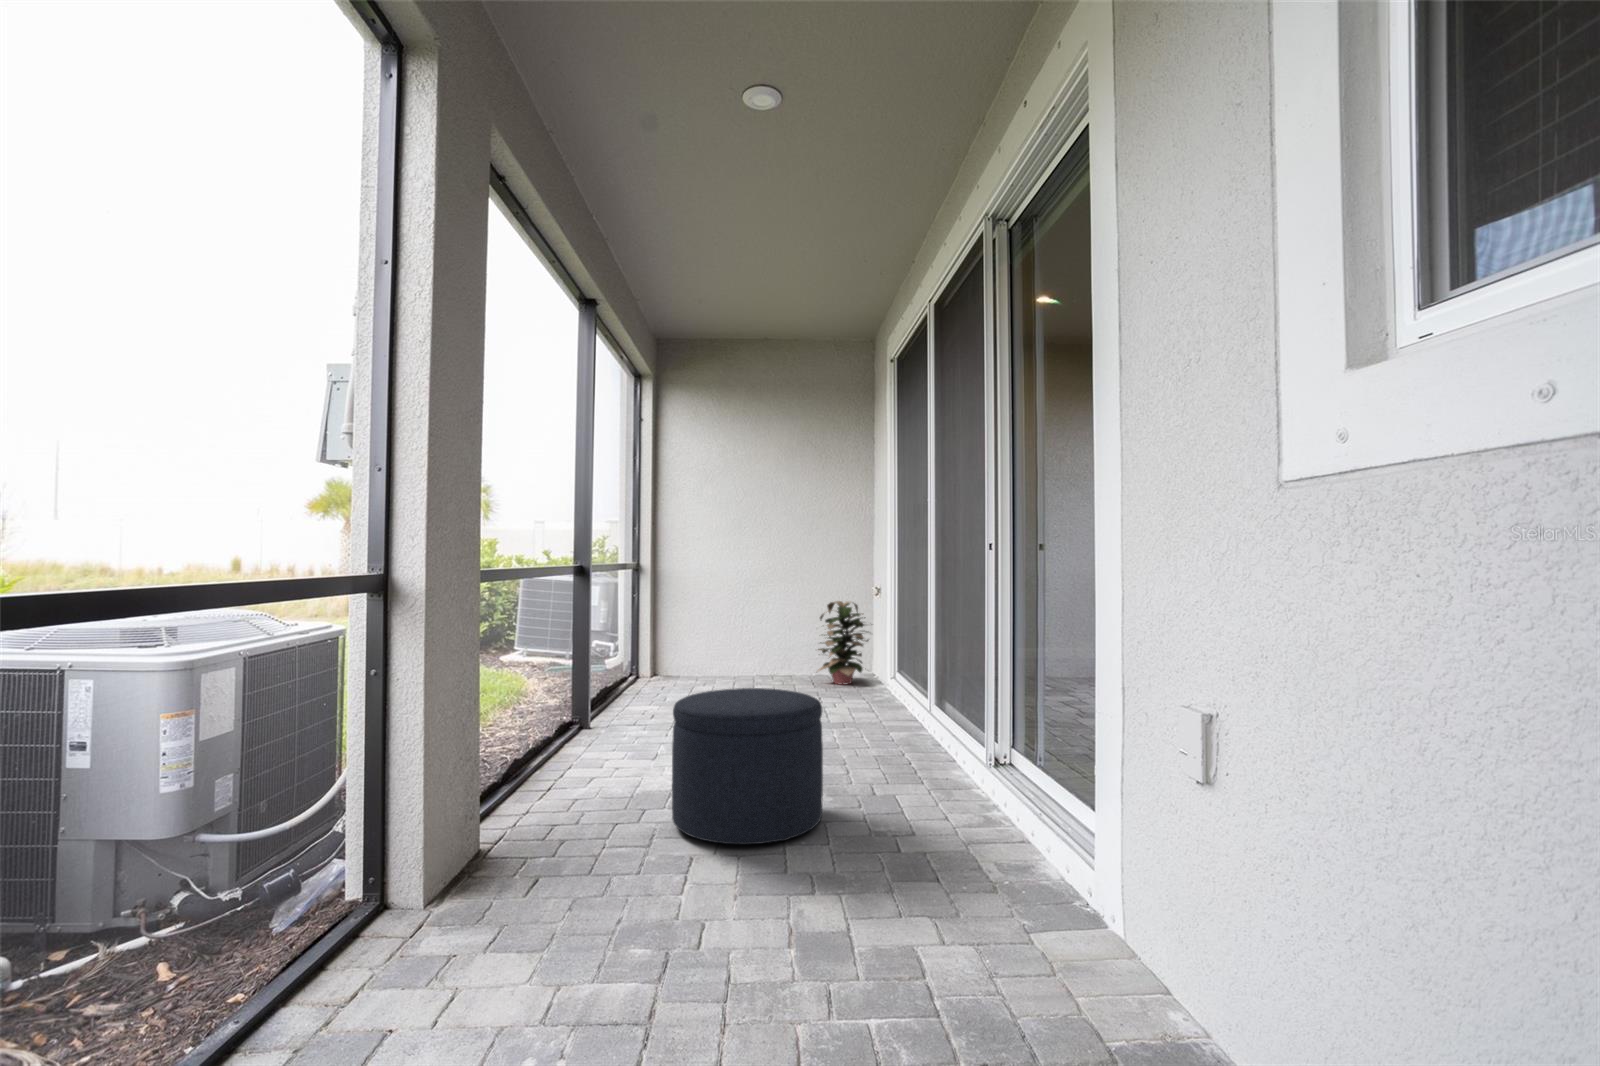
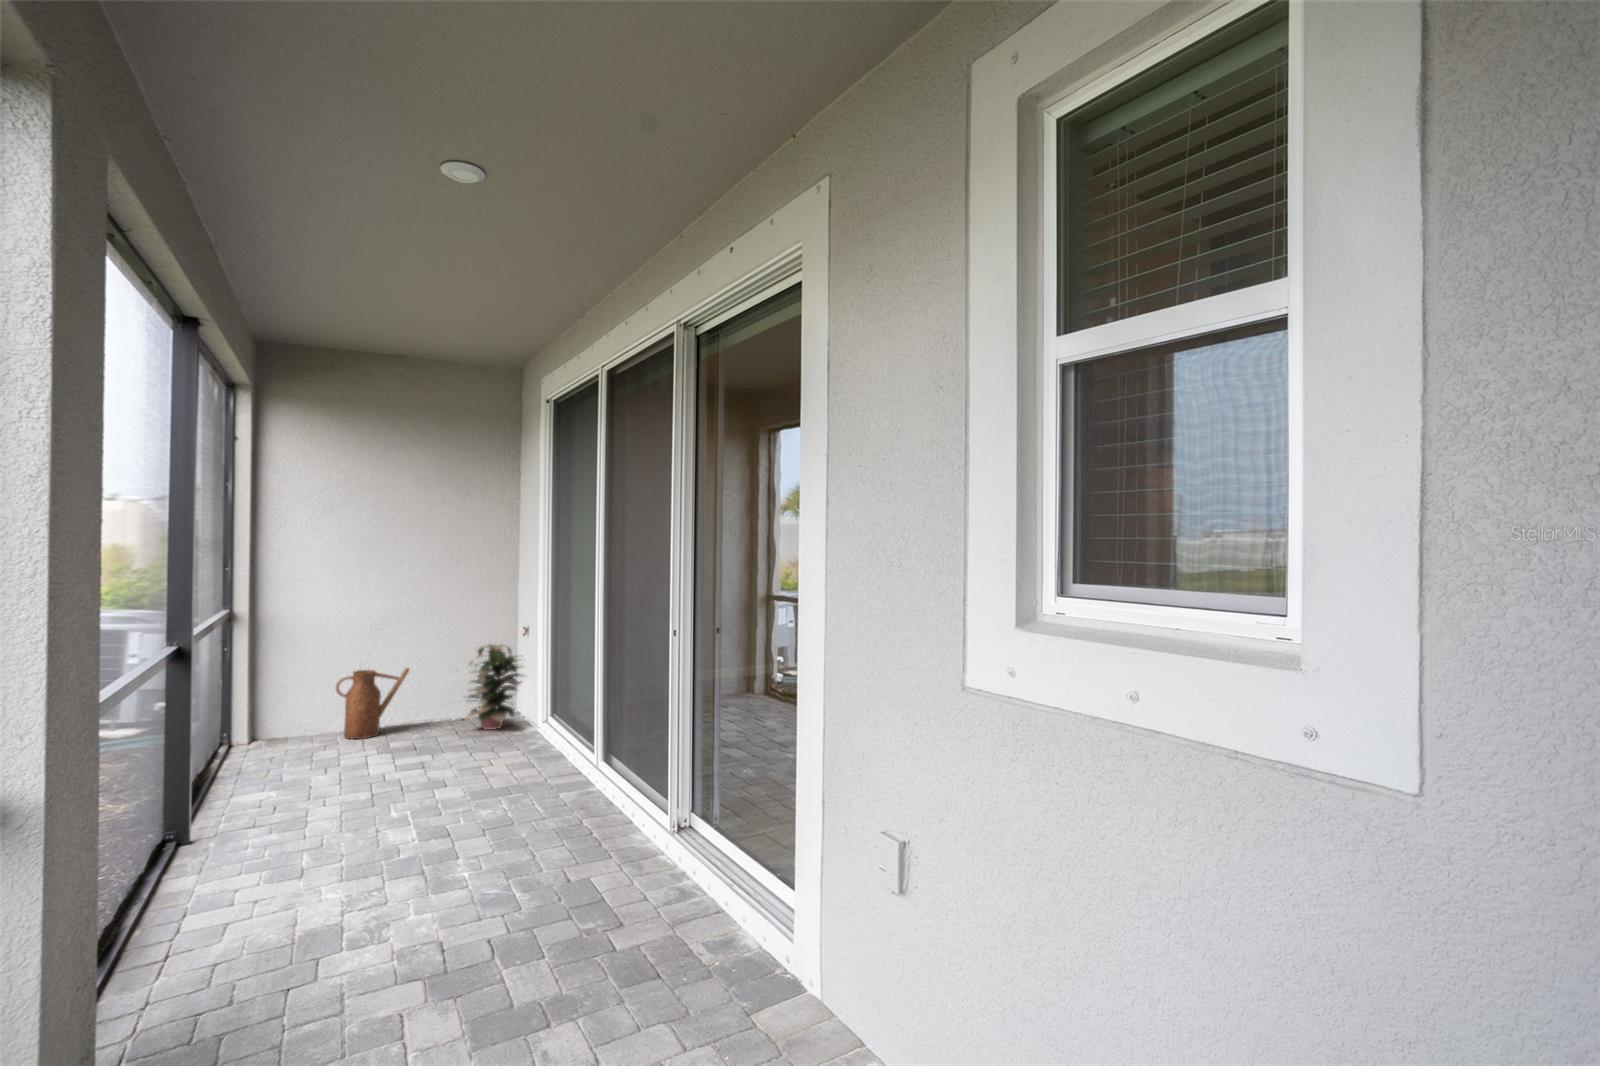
watering can: none [713,620,771,682] -> present [335,668,409,739]
ottoman: present [672,688,823,844] -> none [362,800,534,990]

